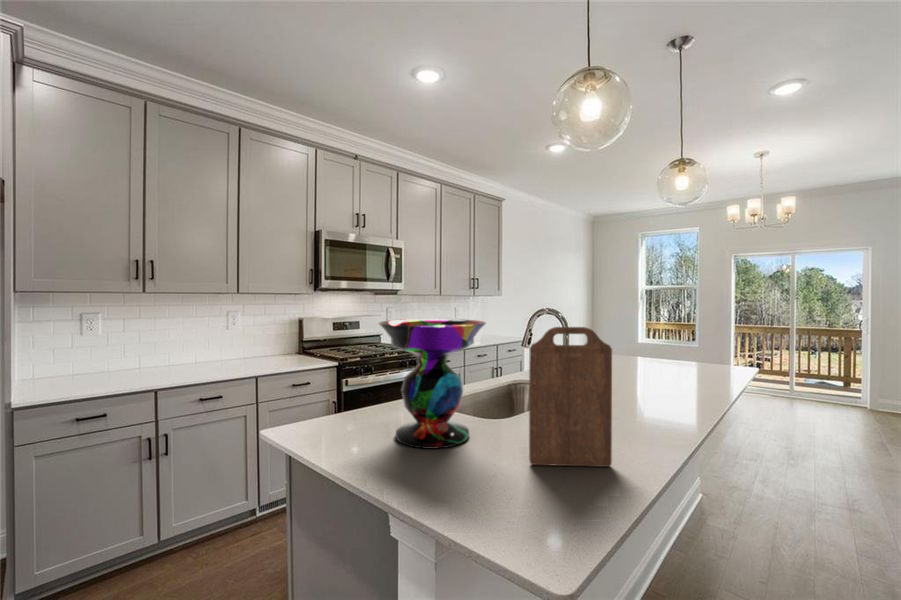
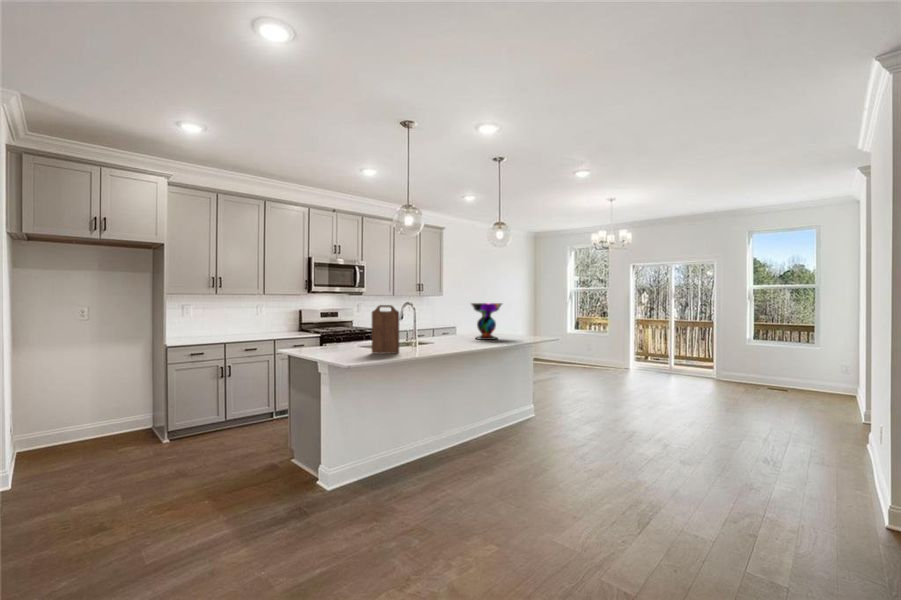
decorative bowl: present [379,319,486,449] -> present [471,303,502,340]

